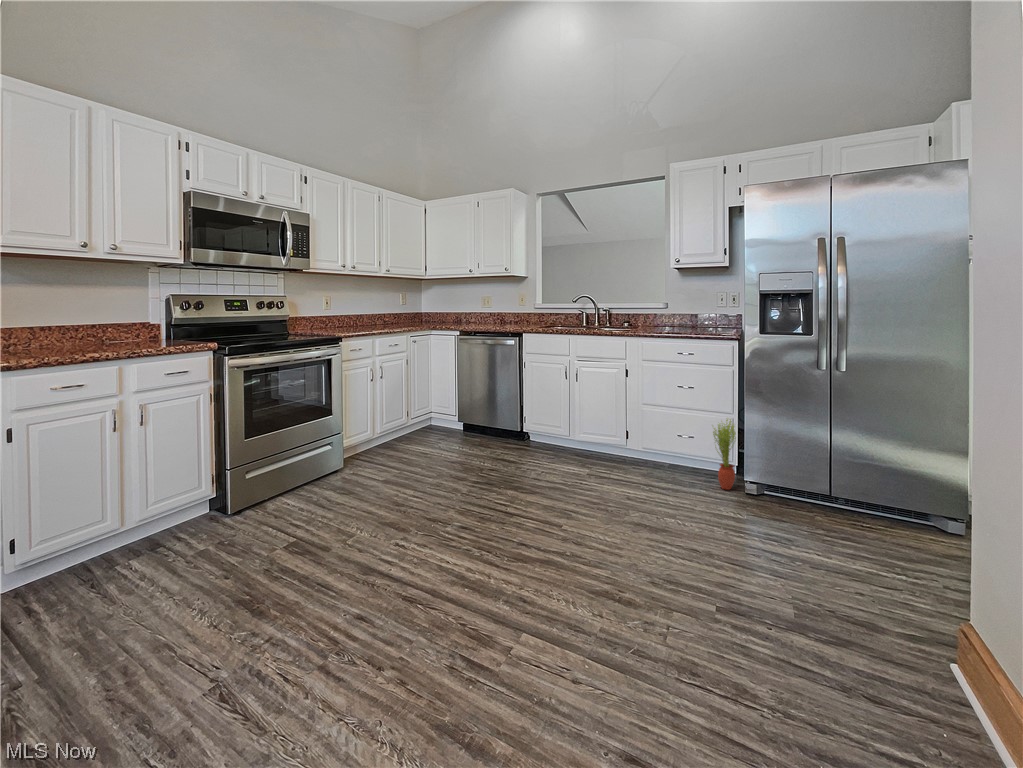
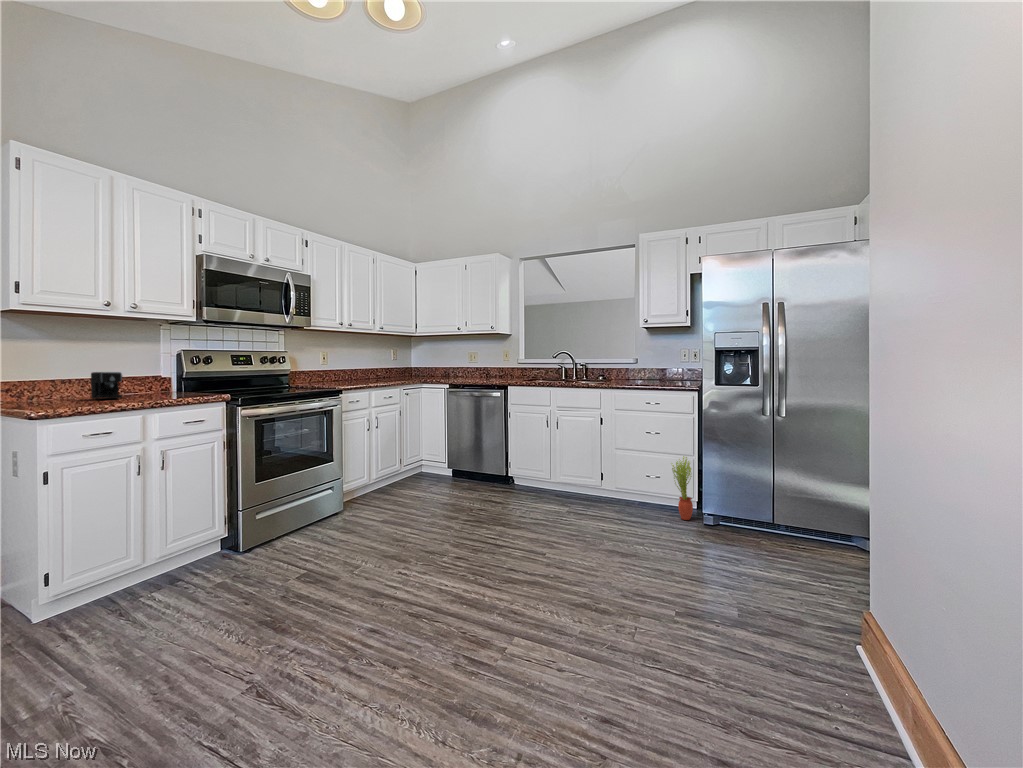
coffee maker: none [57,316,122,346] -> present [91,372,122,399]

